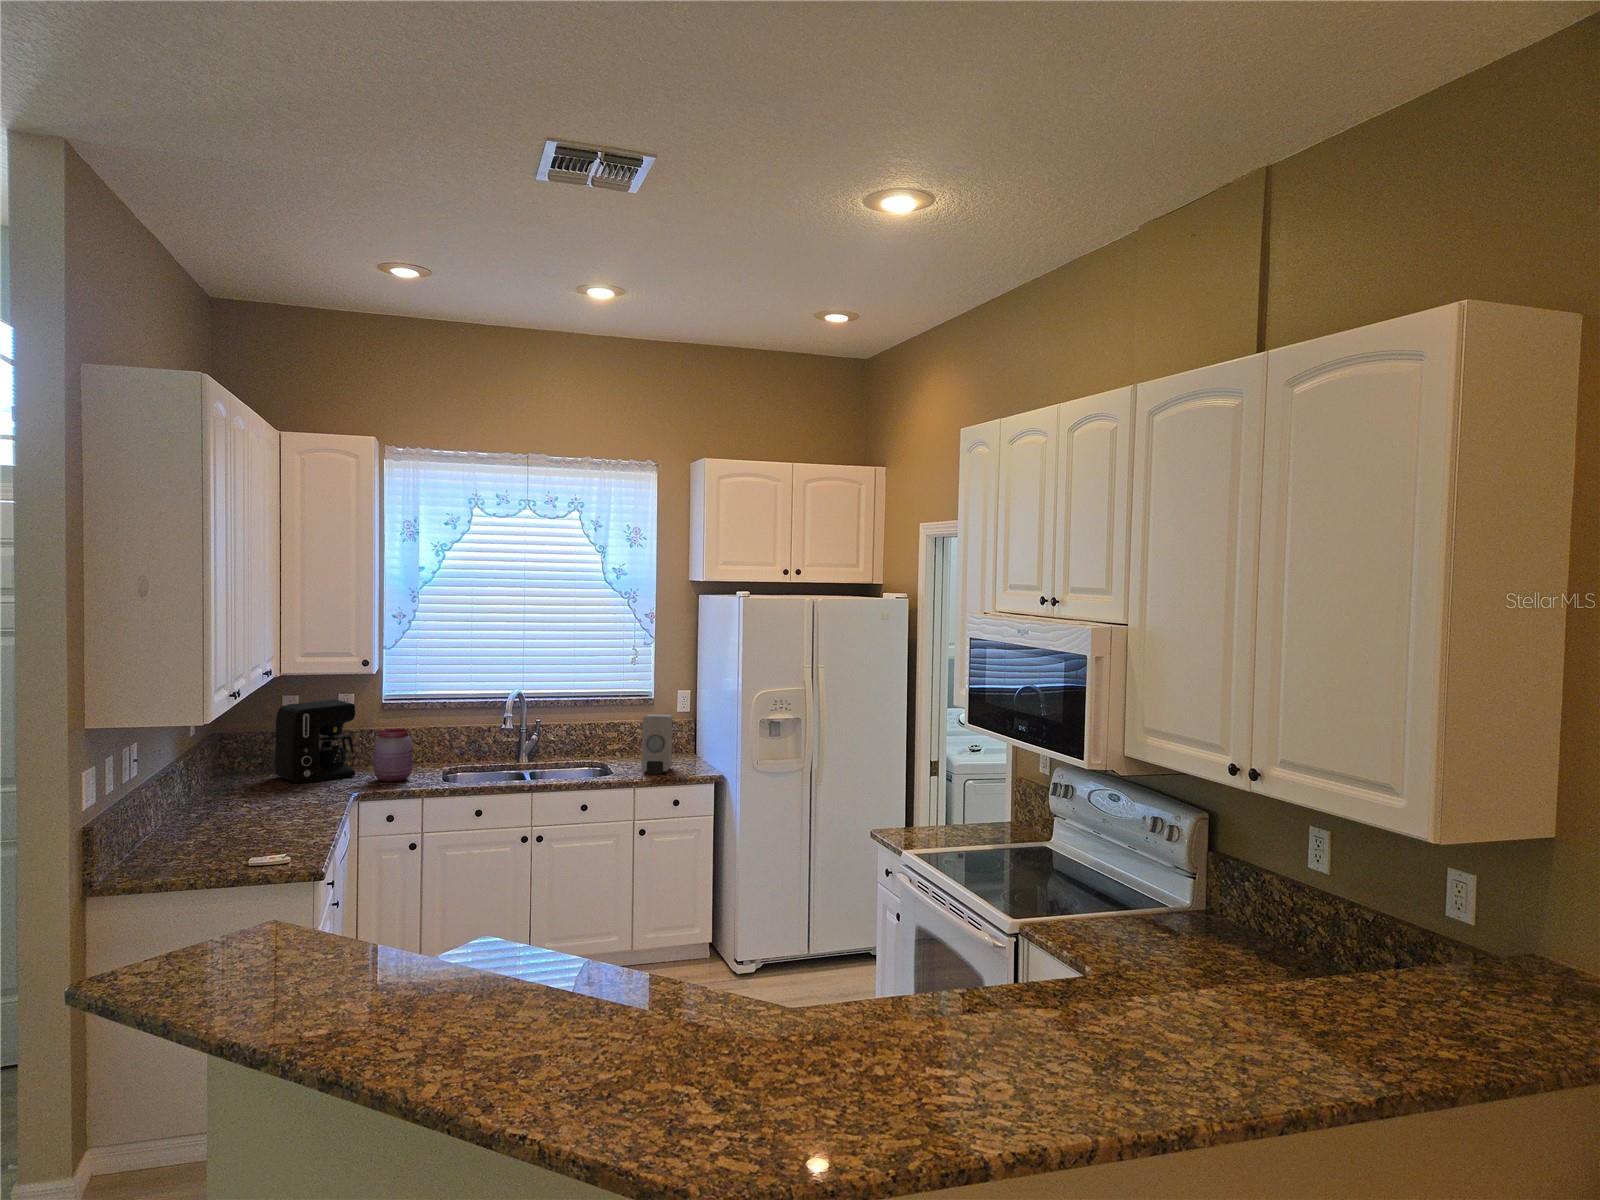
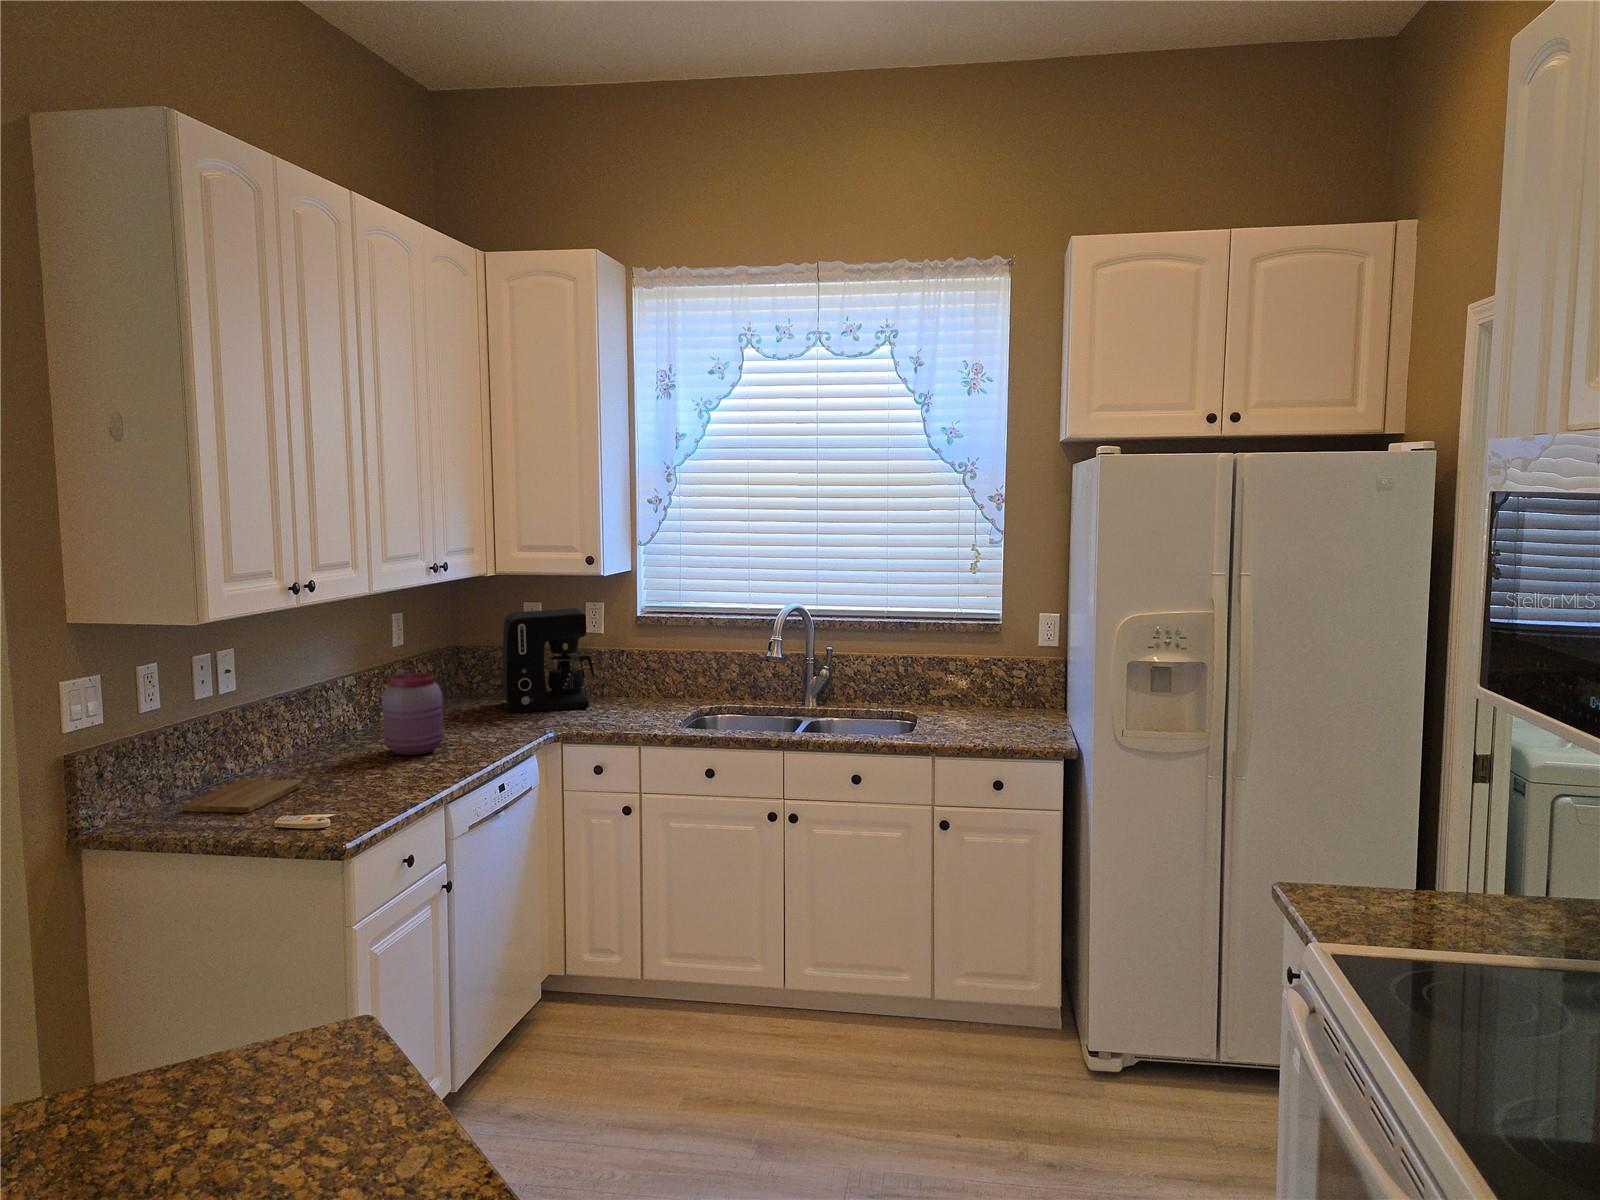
soap dispenser: present [642,715,673,774] -> none [957,646,1014,738]
jar: present [373,729,413,782] -> present [382,673,444,755]
cutting board: none [155,838,222,864] -> present [183,780,302,813]

